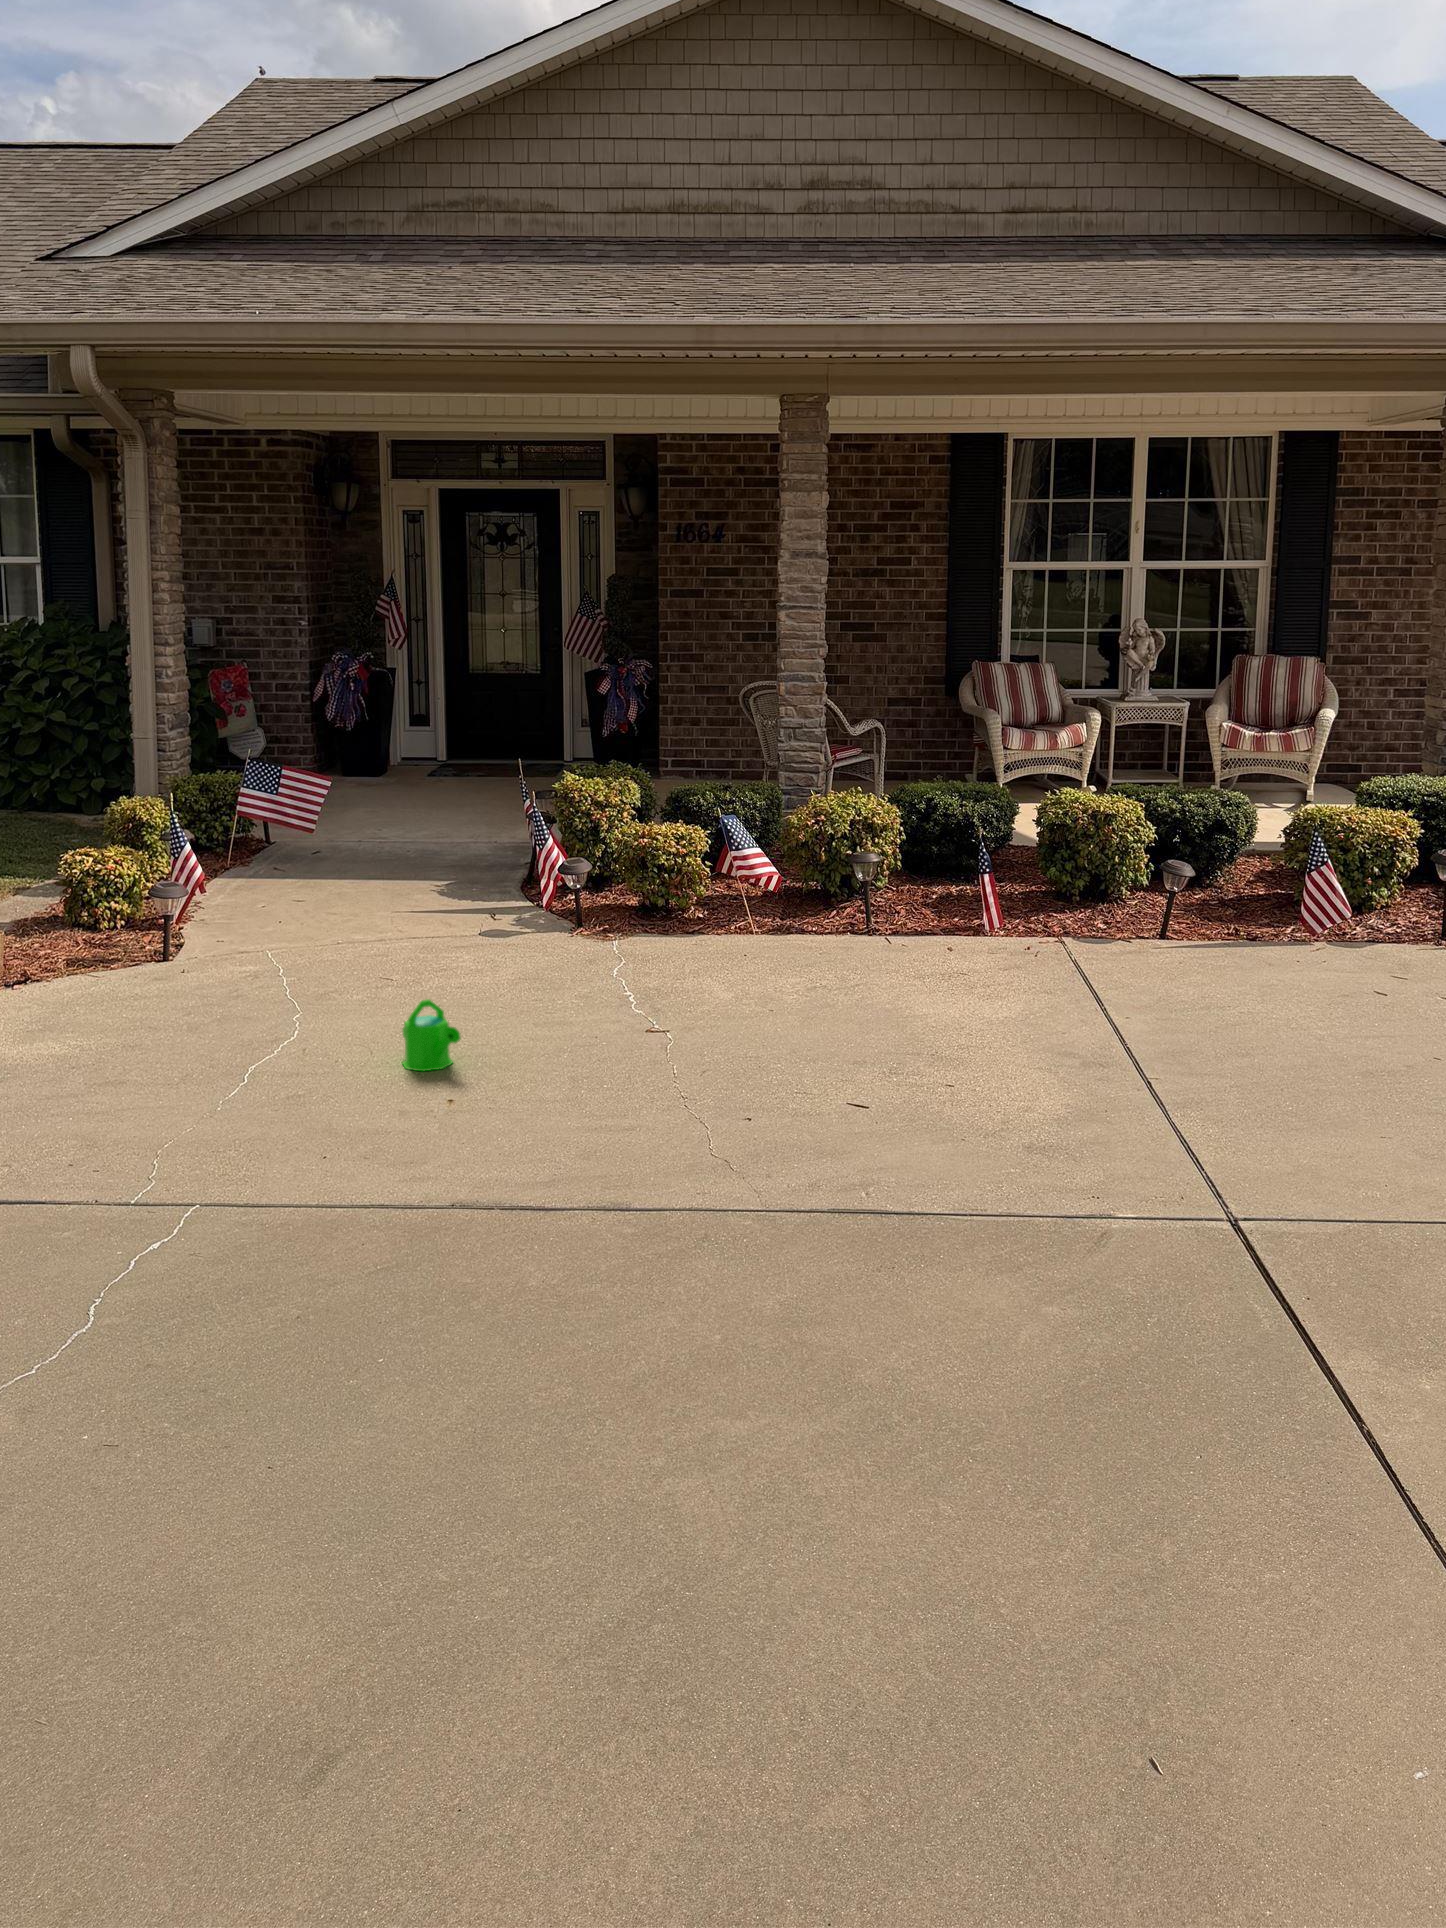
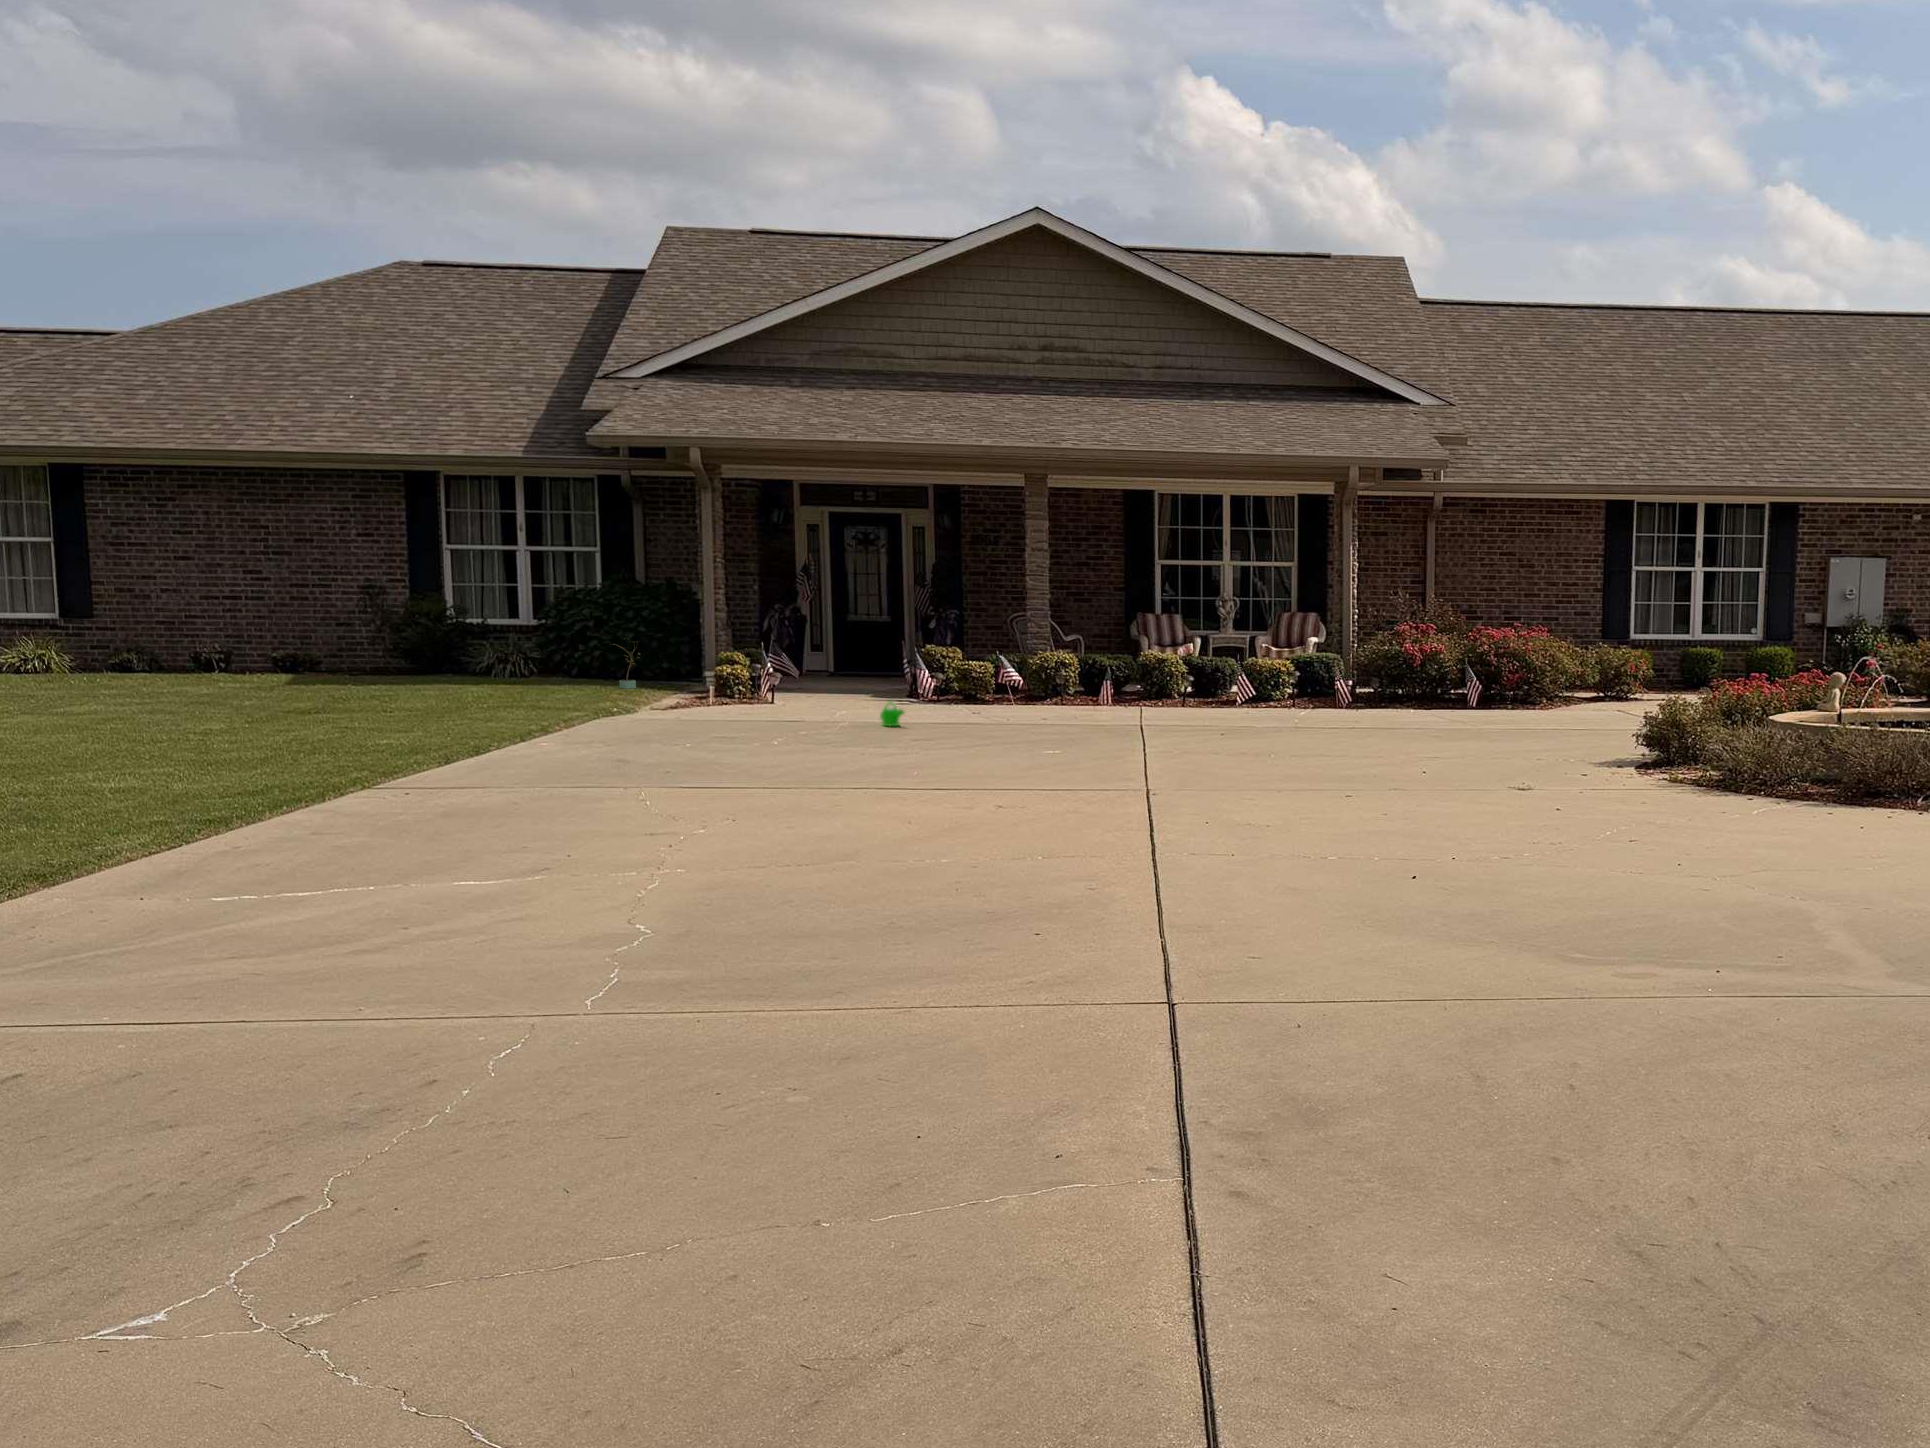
potted plant: none [13,728,70,823] -> present [611,638,641,689]

